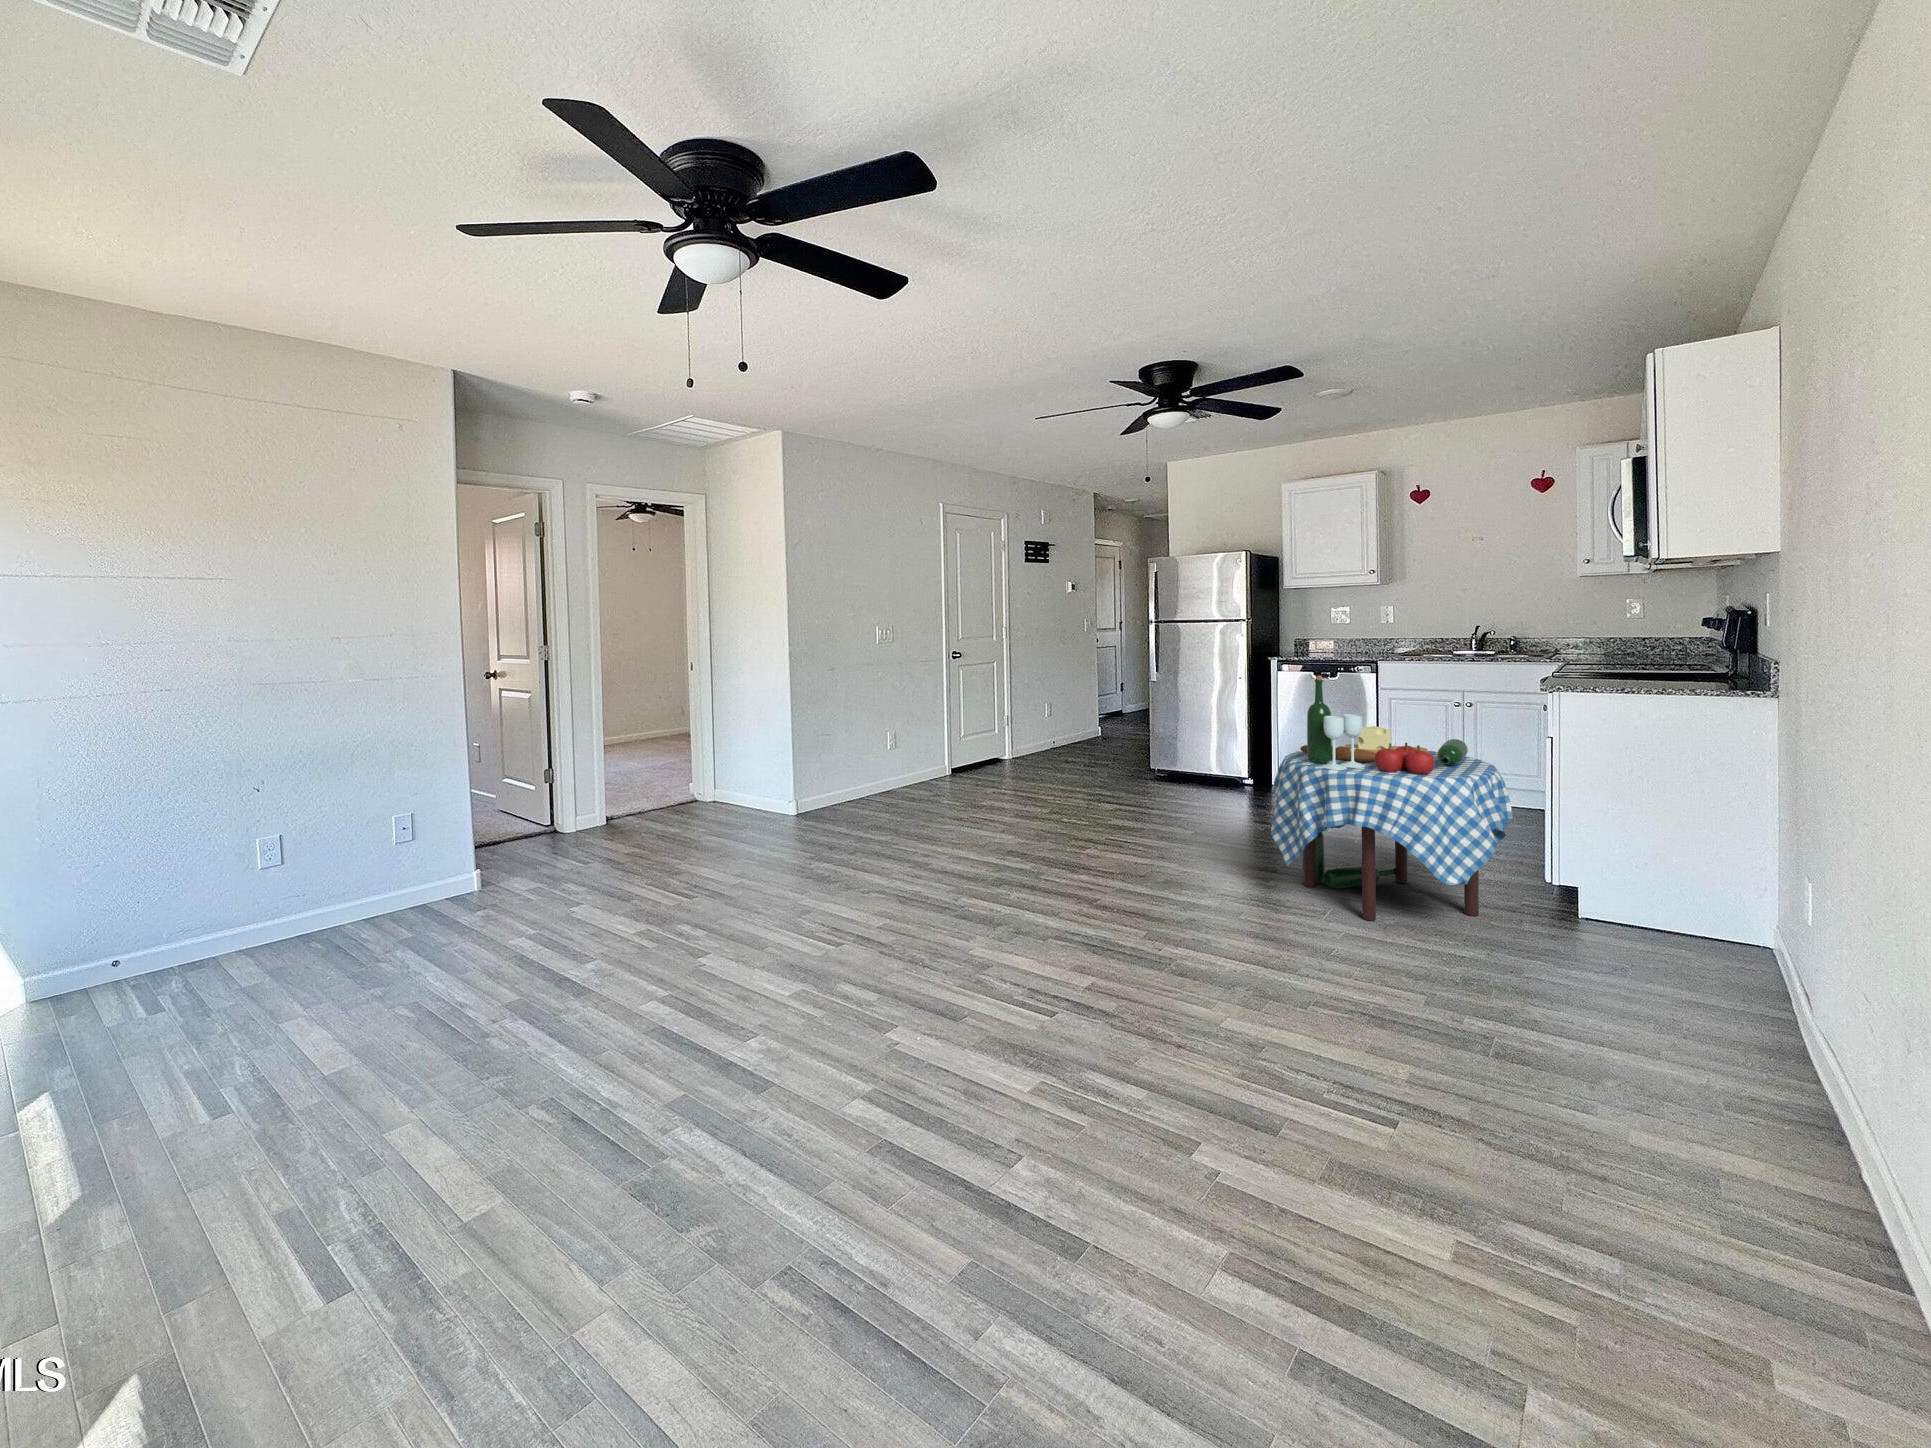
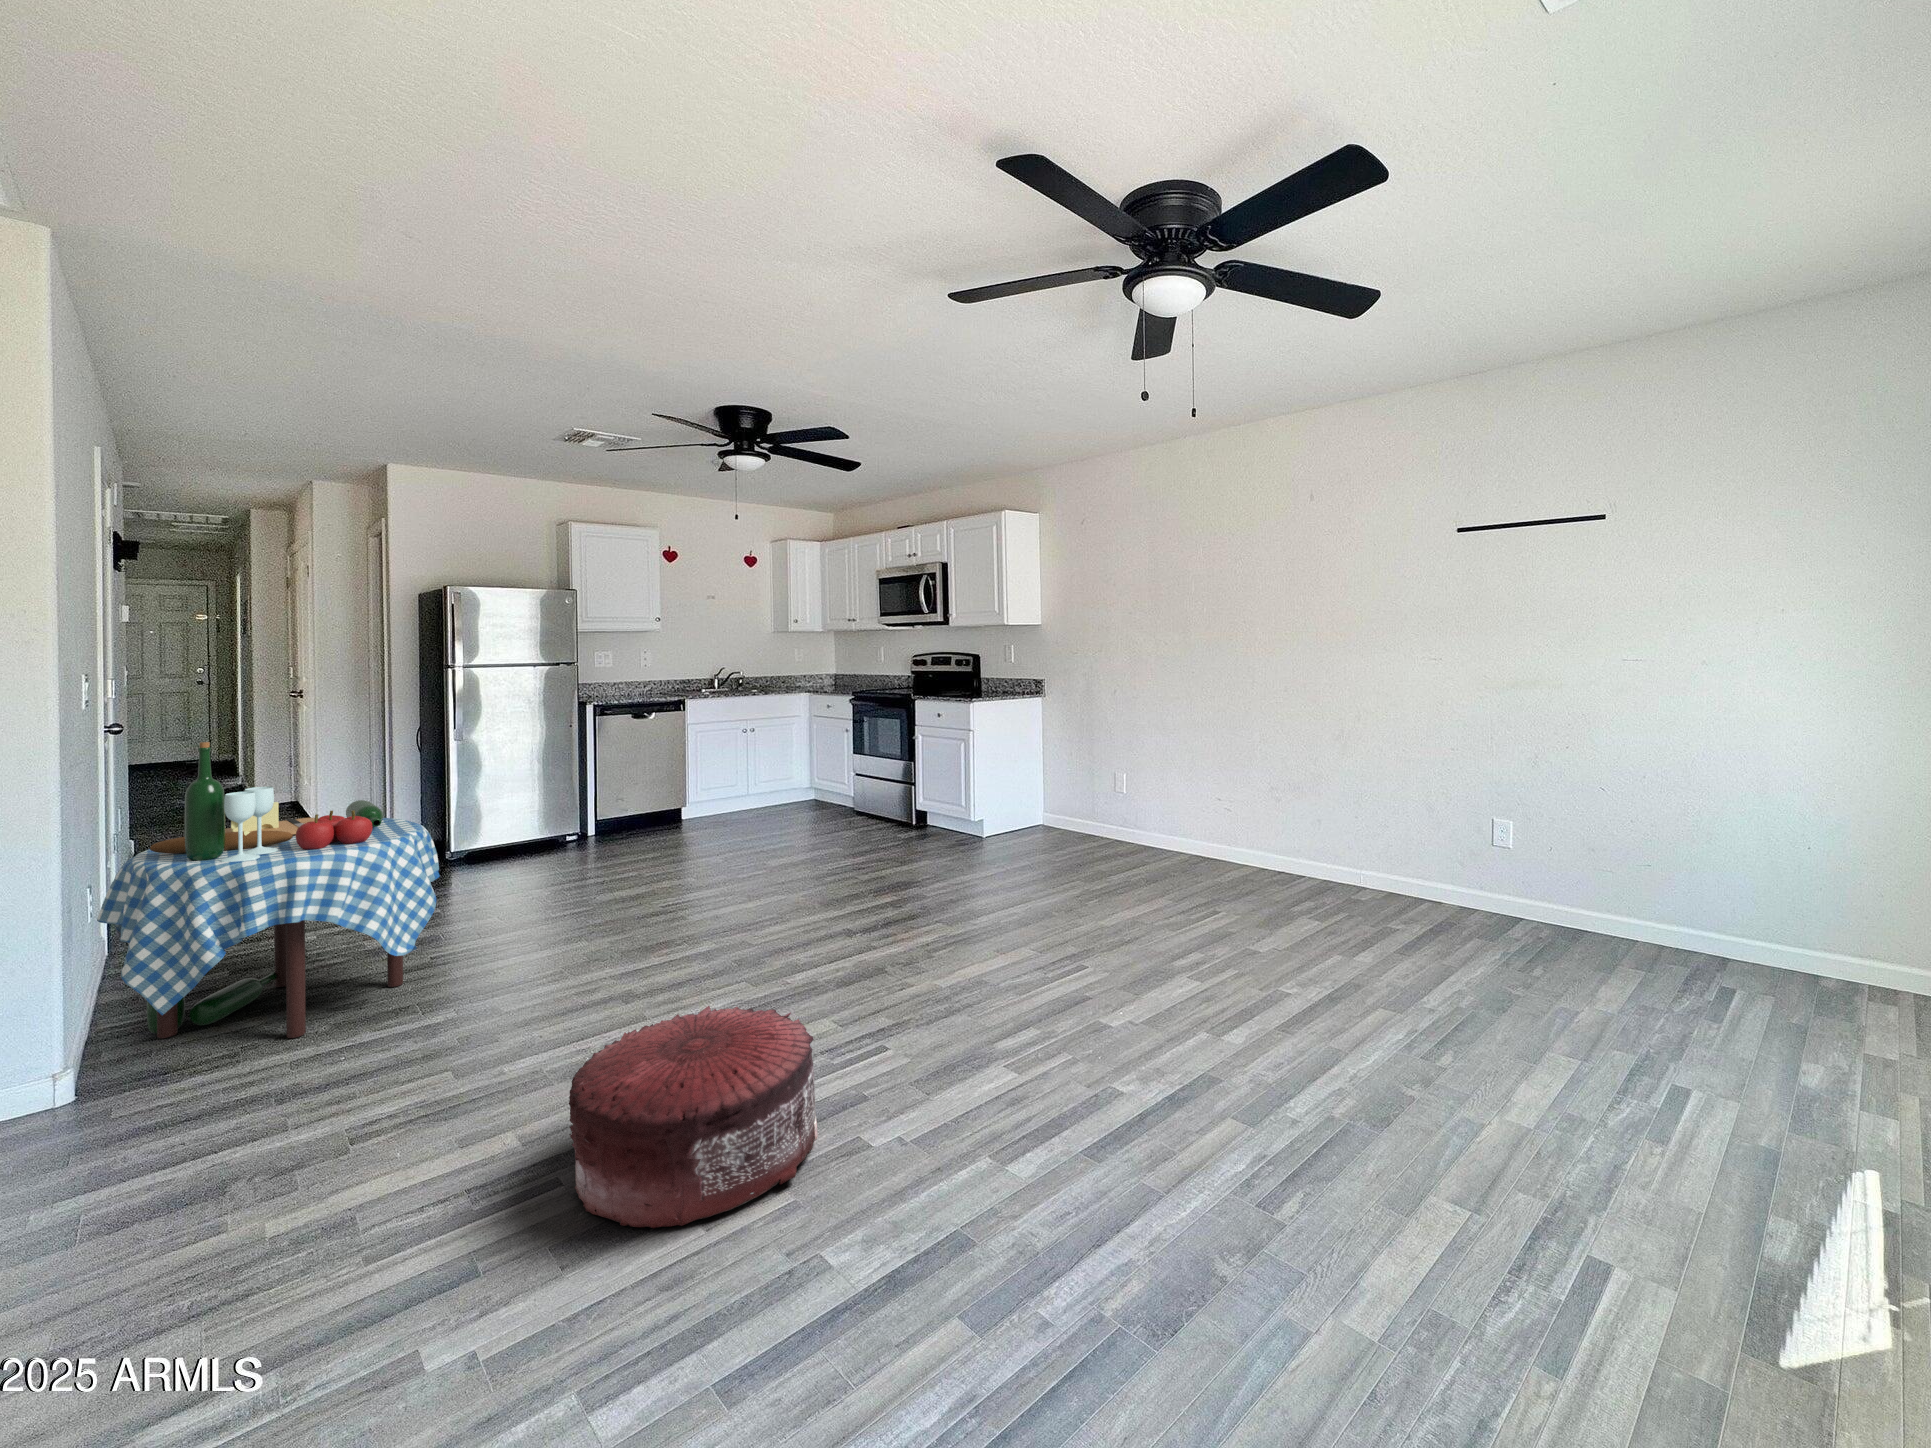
pouf: none [1369,1023,1735,1305] -> present [569,1006,818,1228]

